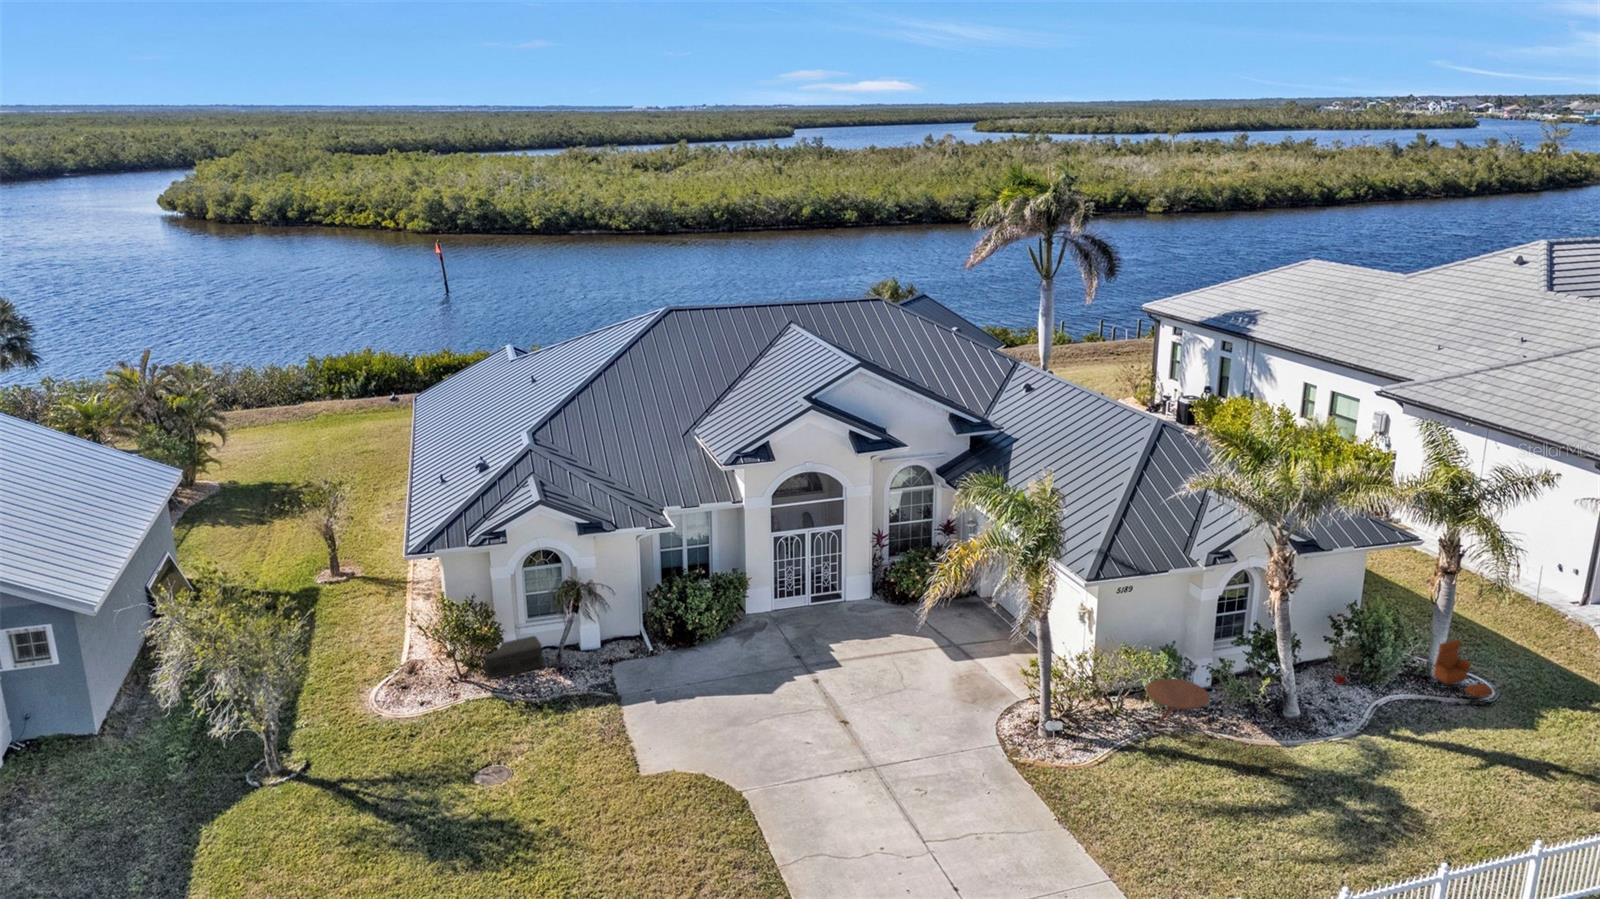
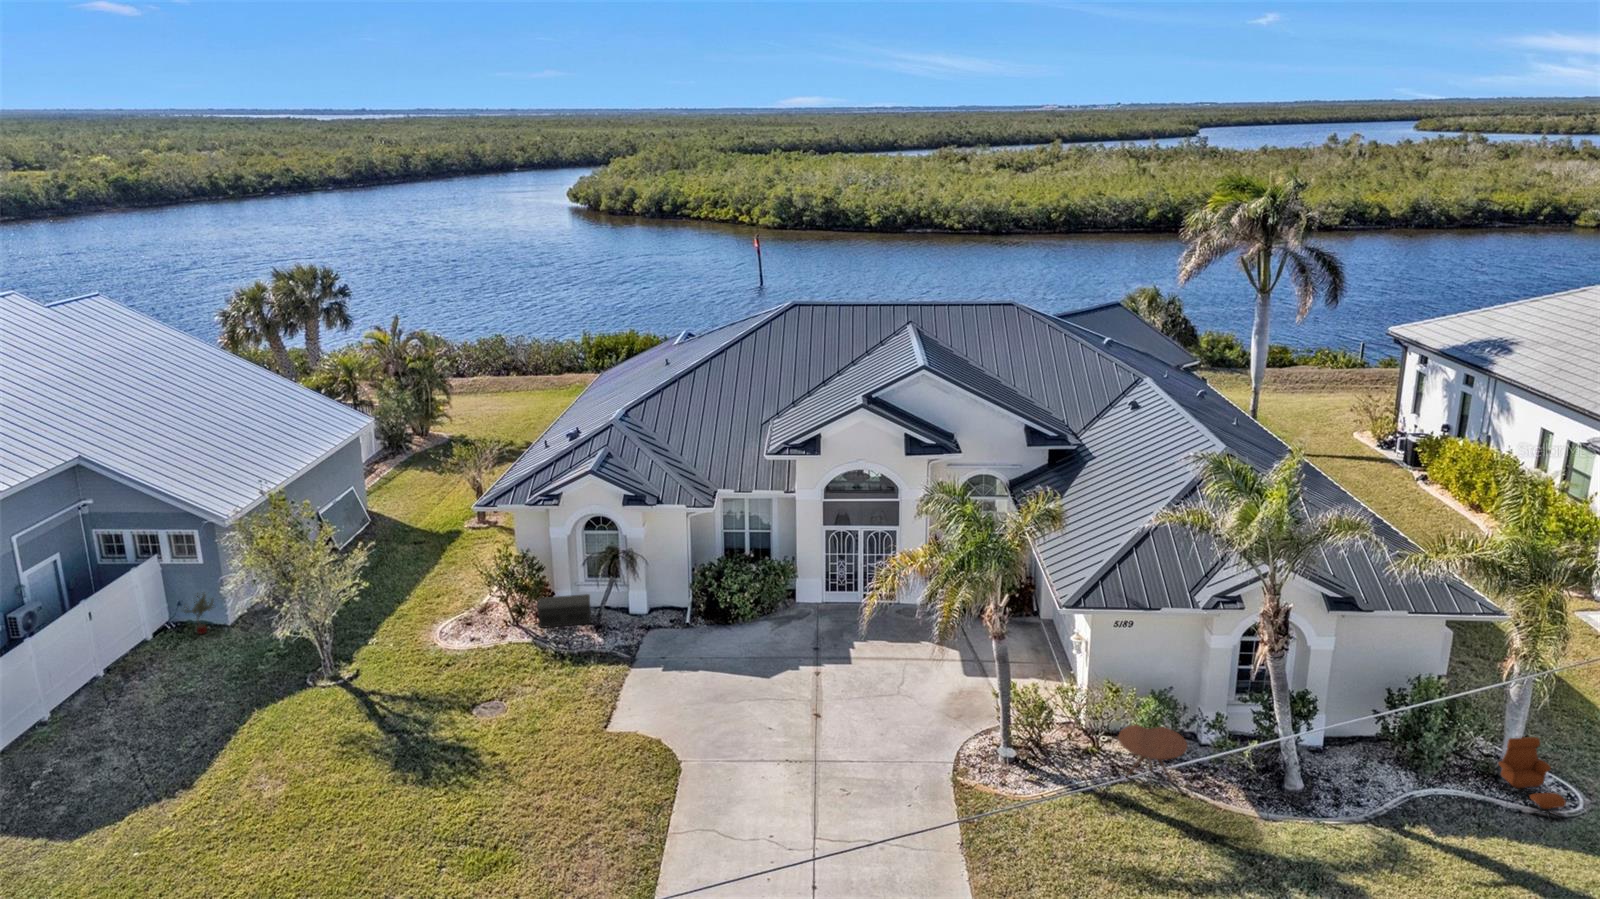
potted tree: present [1330,639,1362,684] -> present [184,593,214,634]

